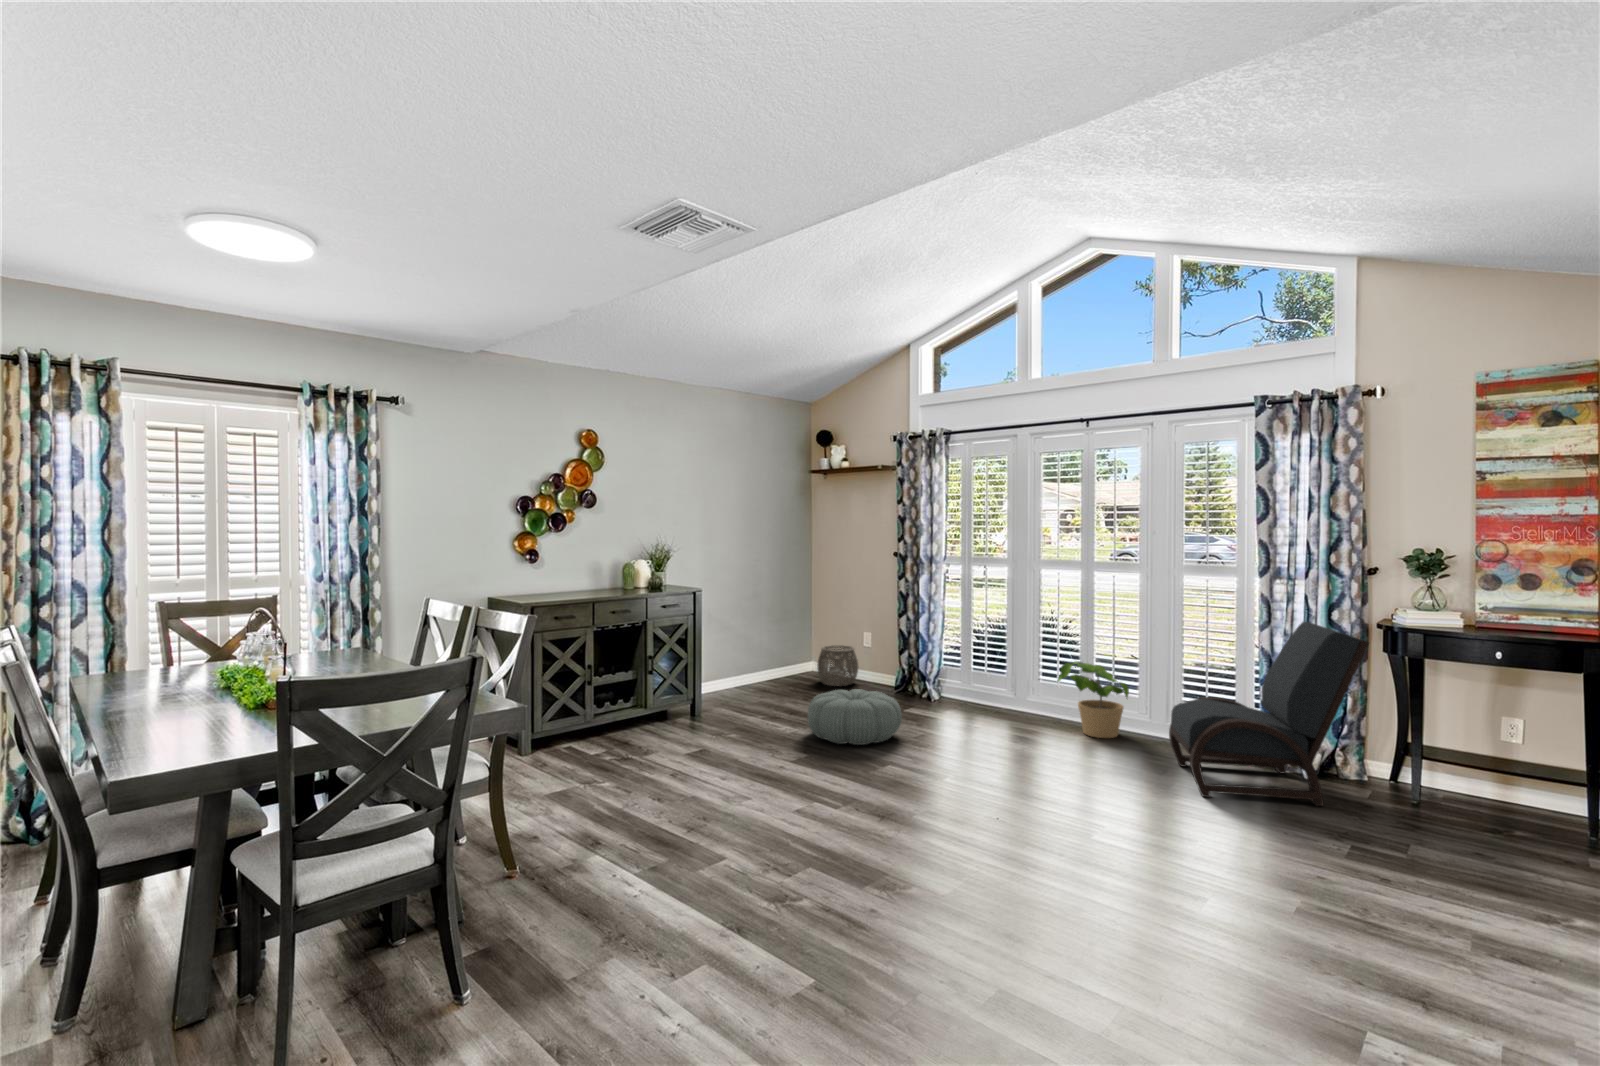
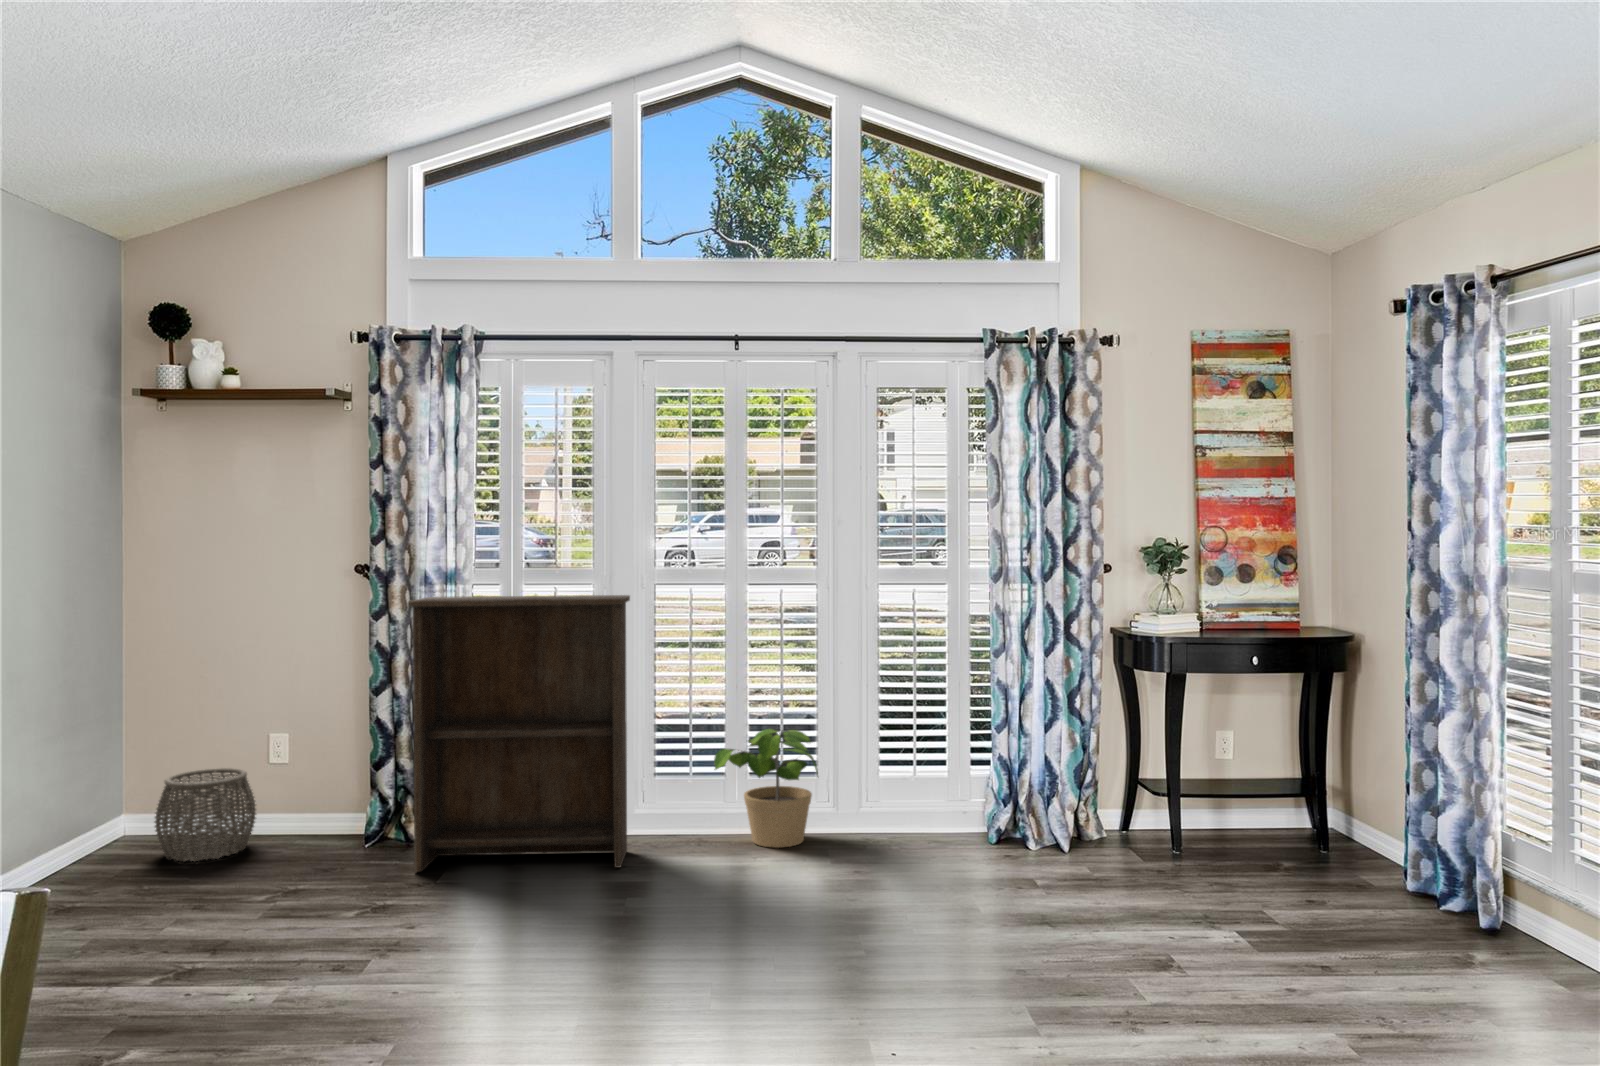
bookshelf: none [897,570,1011,726] -> present [408,595,630,872]
lounge chair: present [1169,622,1369,806] -> none [919,634,1159,898]
pouf: present [808,689,902,745] -> none [305,849,523,983]

